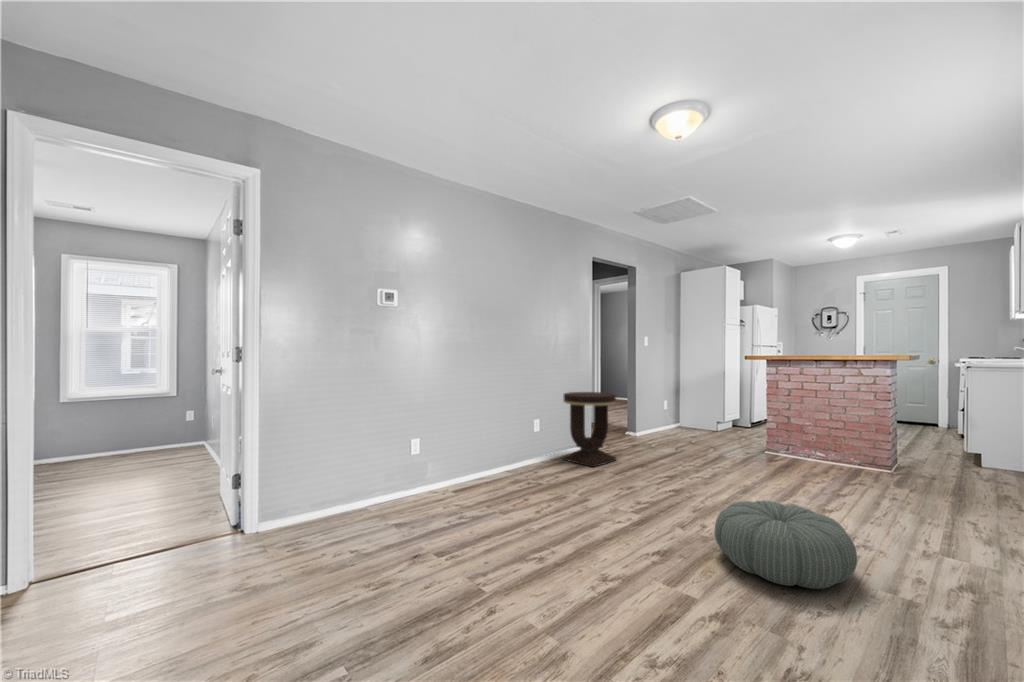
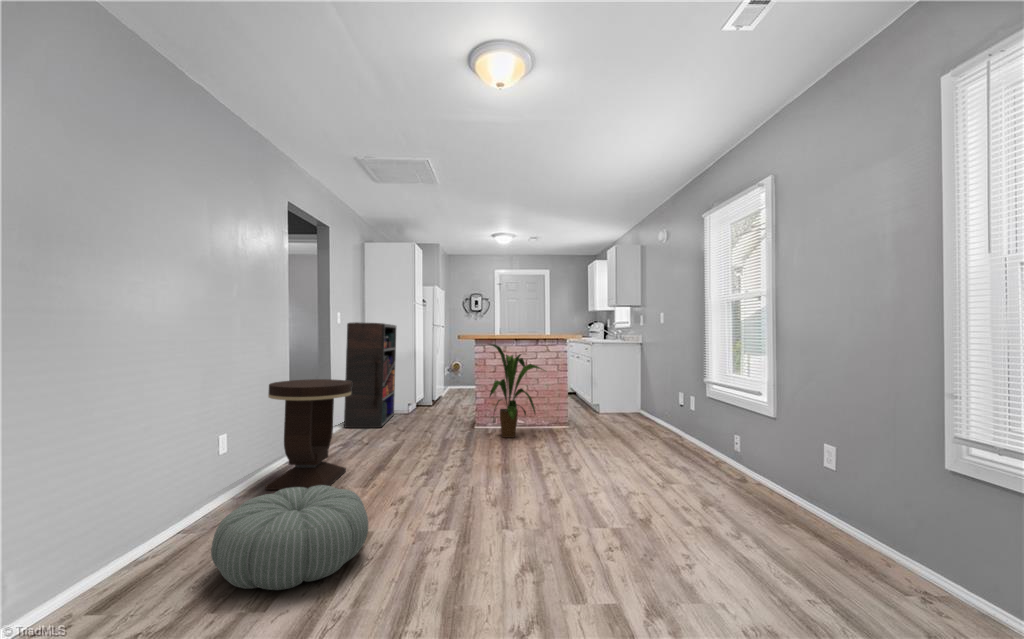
bookshelf: none [648,348,702,438] -> present [344,322,397,428]
house plant: none [761,367,846,466] -> present [489,344,542,438]
pouf: present [715,500,857,589] -> present [211,485,368,590]

